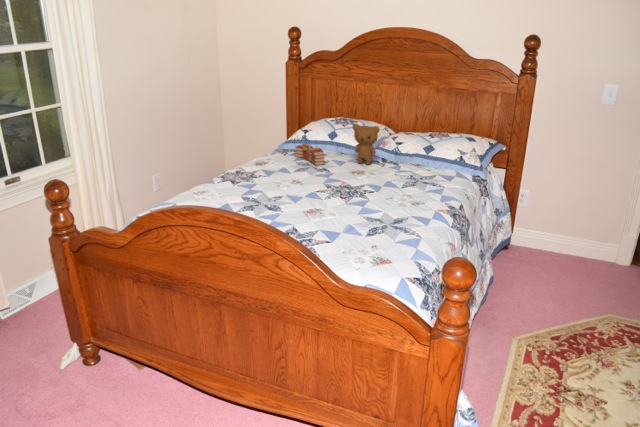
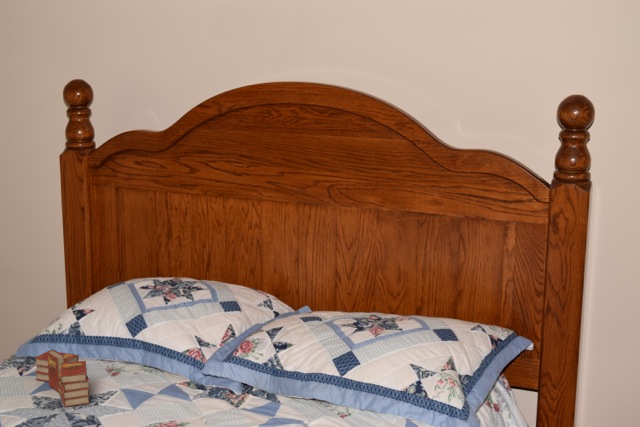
teddy bear: present [353,124,380,165] -> none [158,304,217,403]

